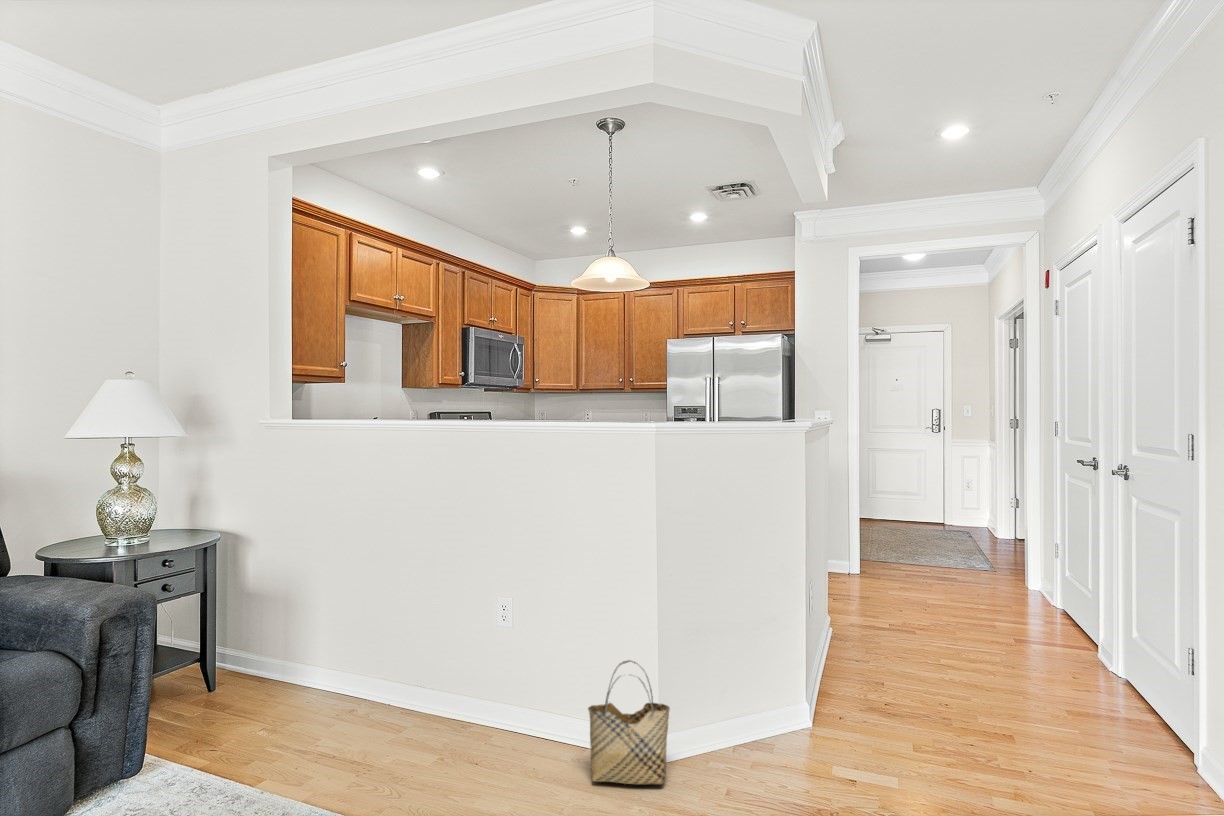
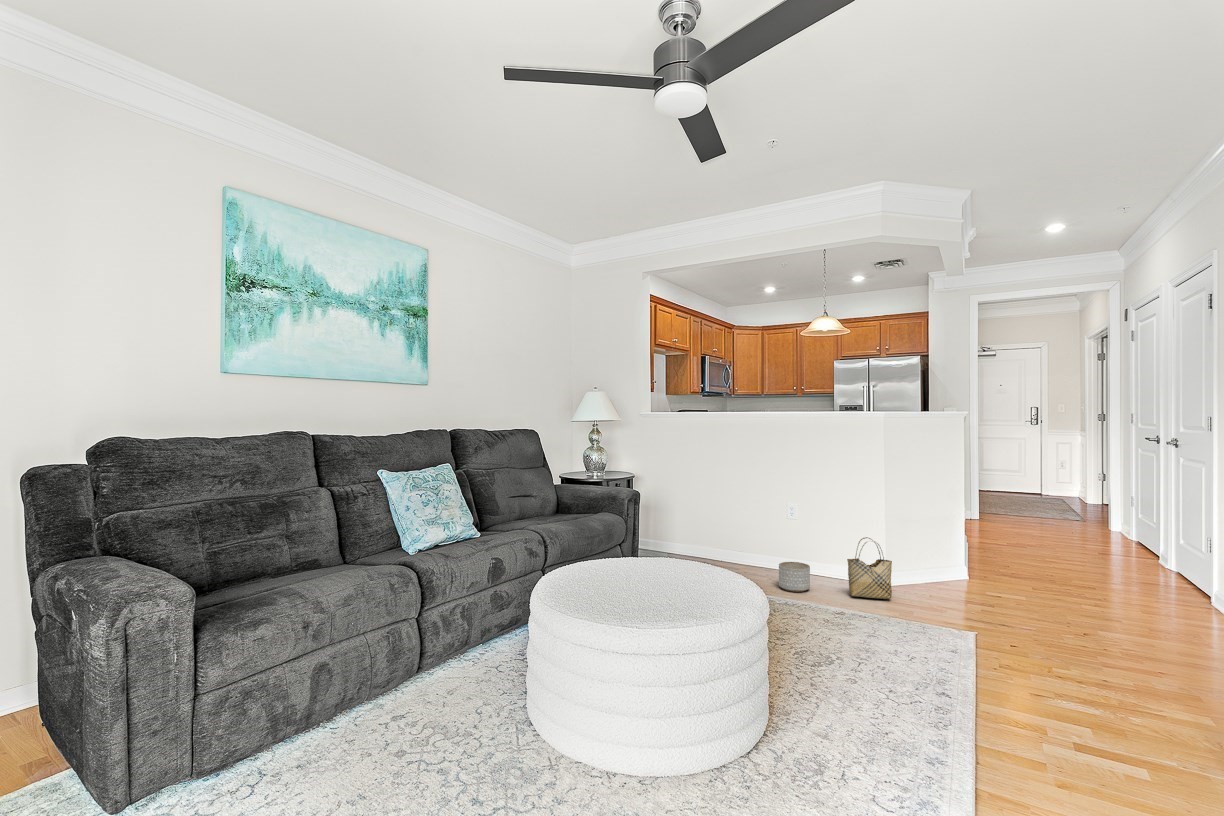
planter: none [468,706,526,773] -> present [779,562,810,592]

